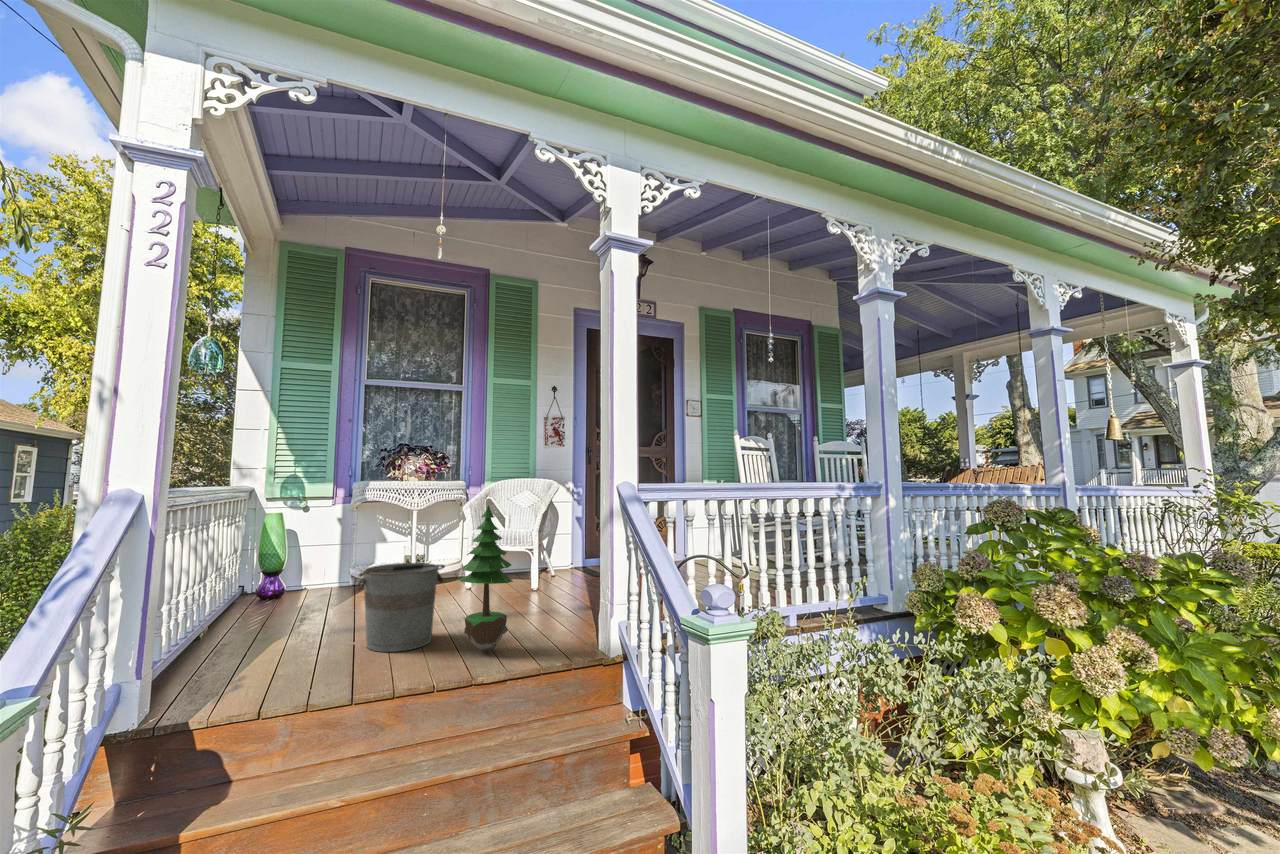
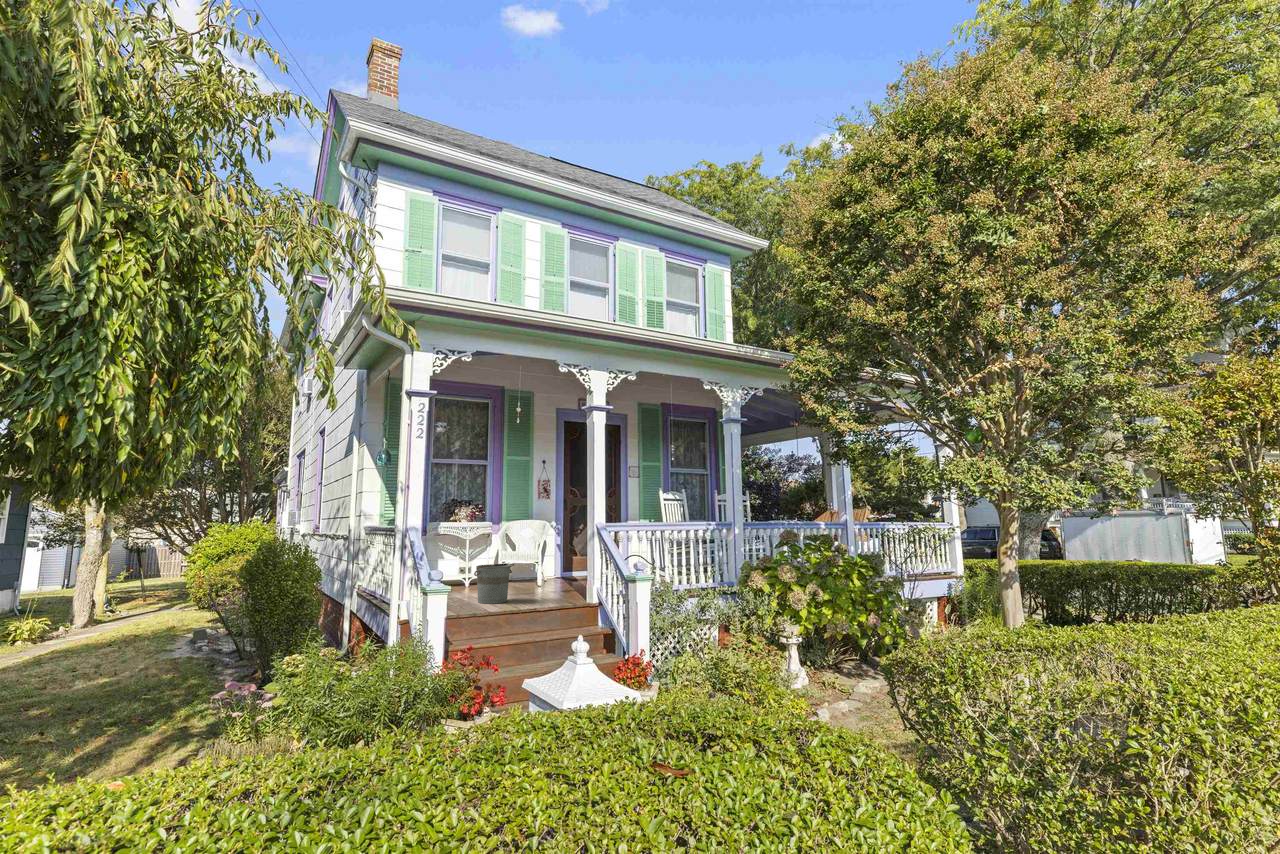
potted tree: present [460,505,513,652] -> none [525,535,549,603]

